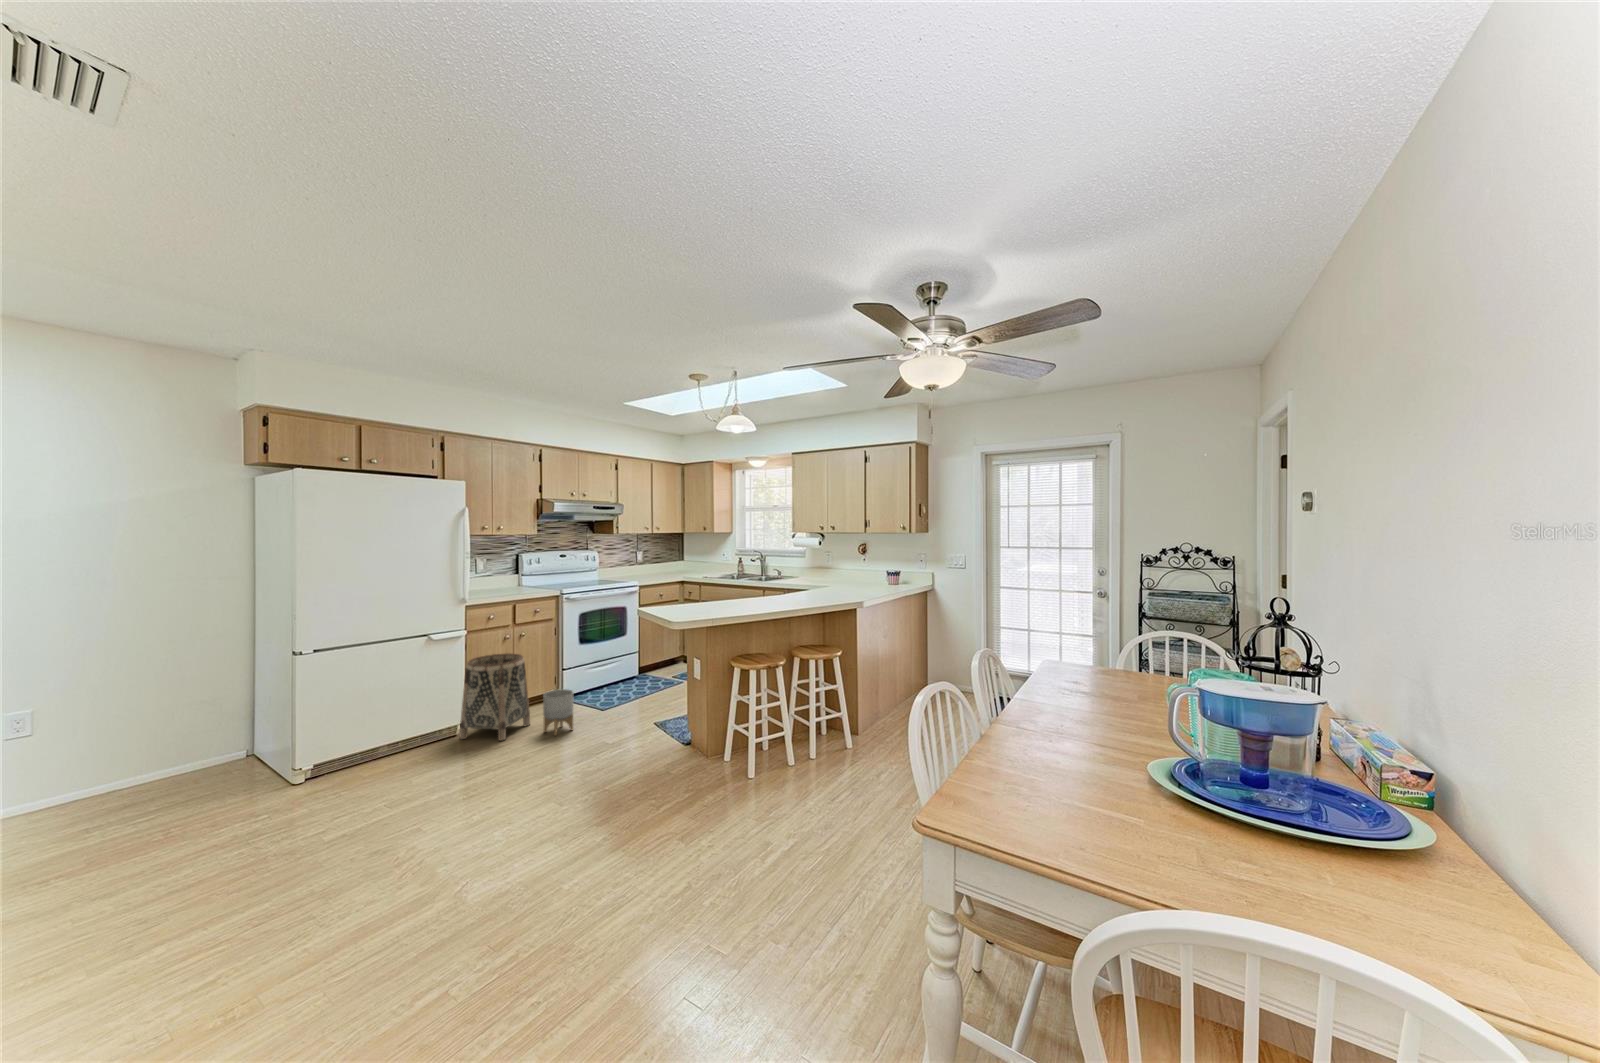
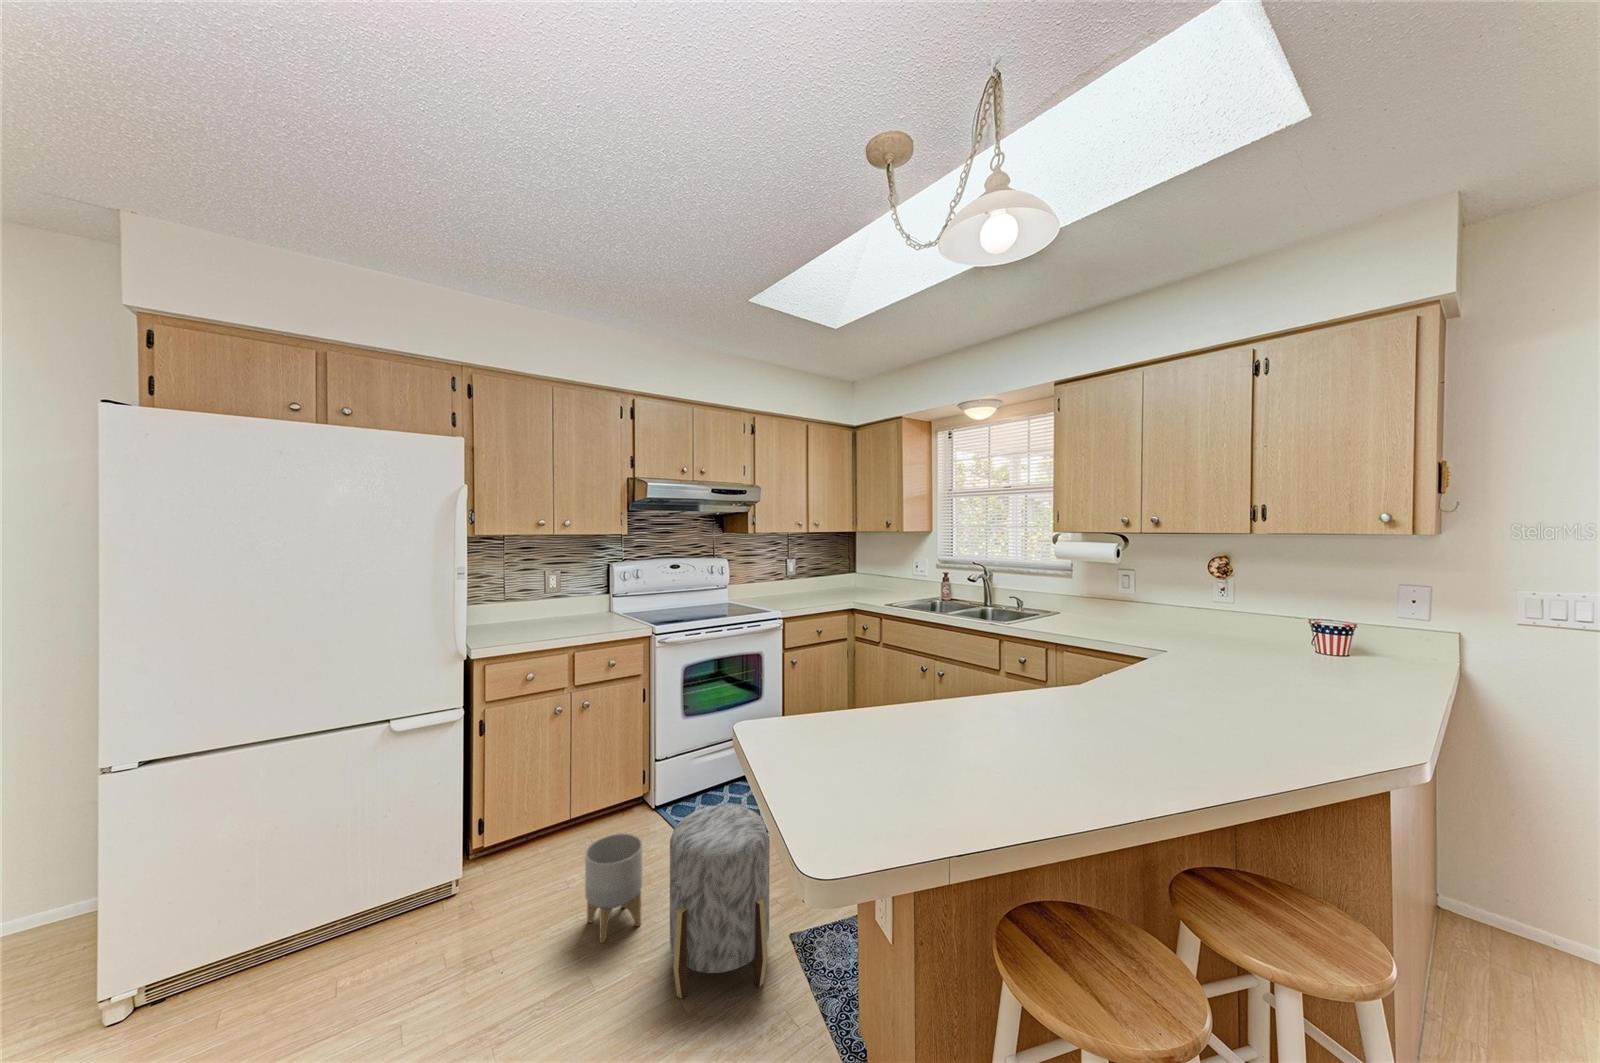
basket: present [460,653,530,741] -> none [446,747,578,939]
stool: none [594,666,642,742] -> present [670,805,770,999]

